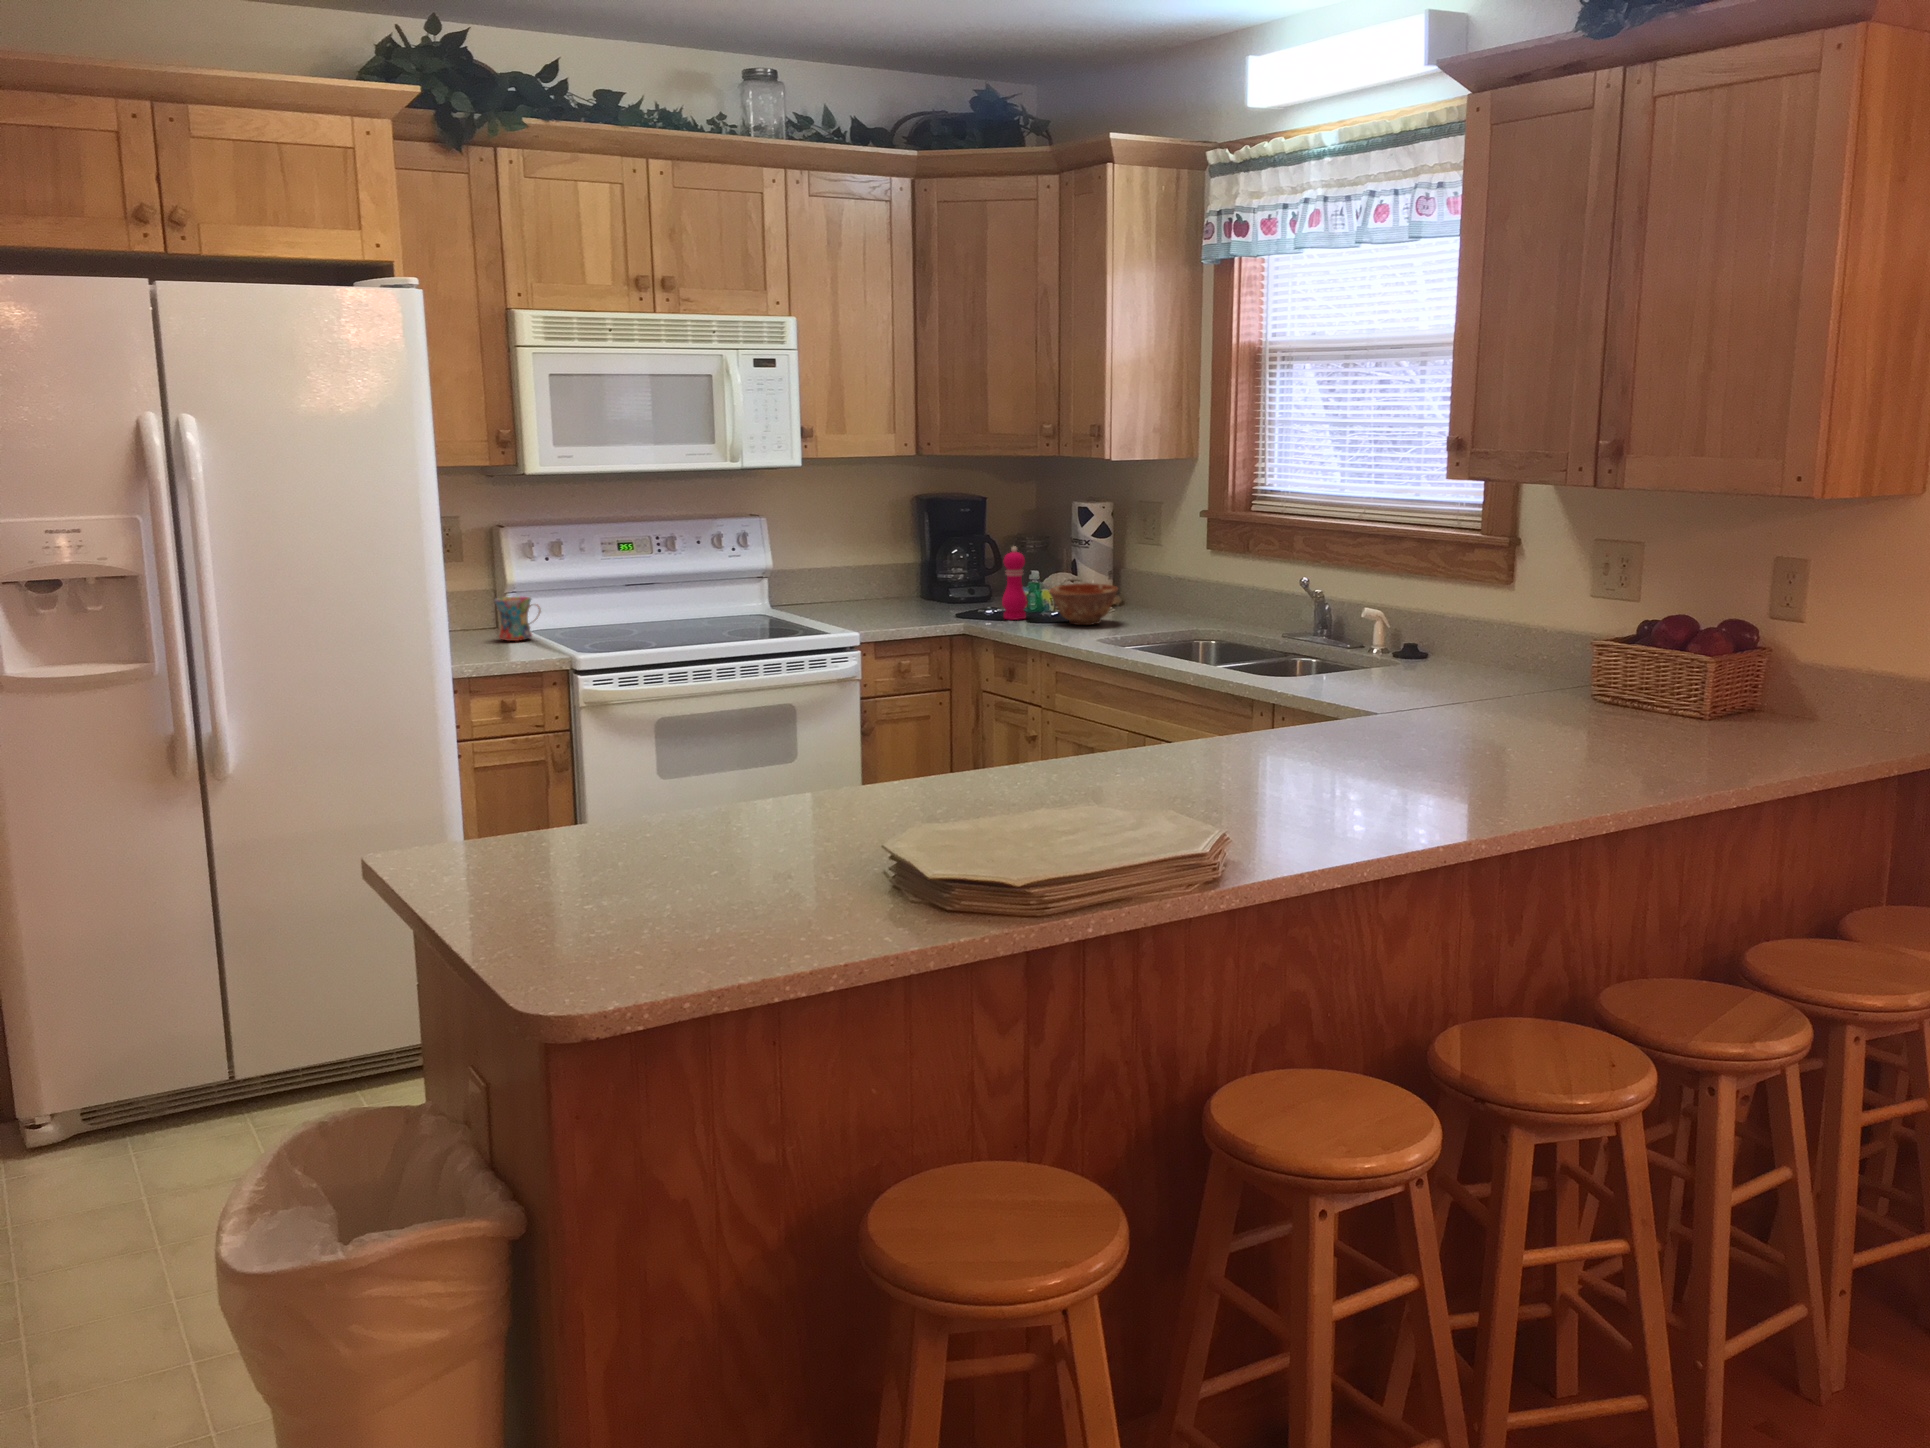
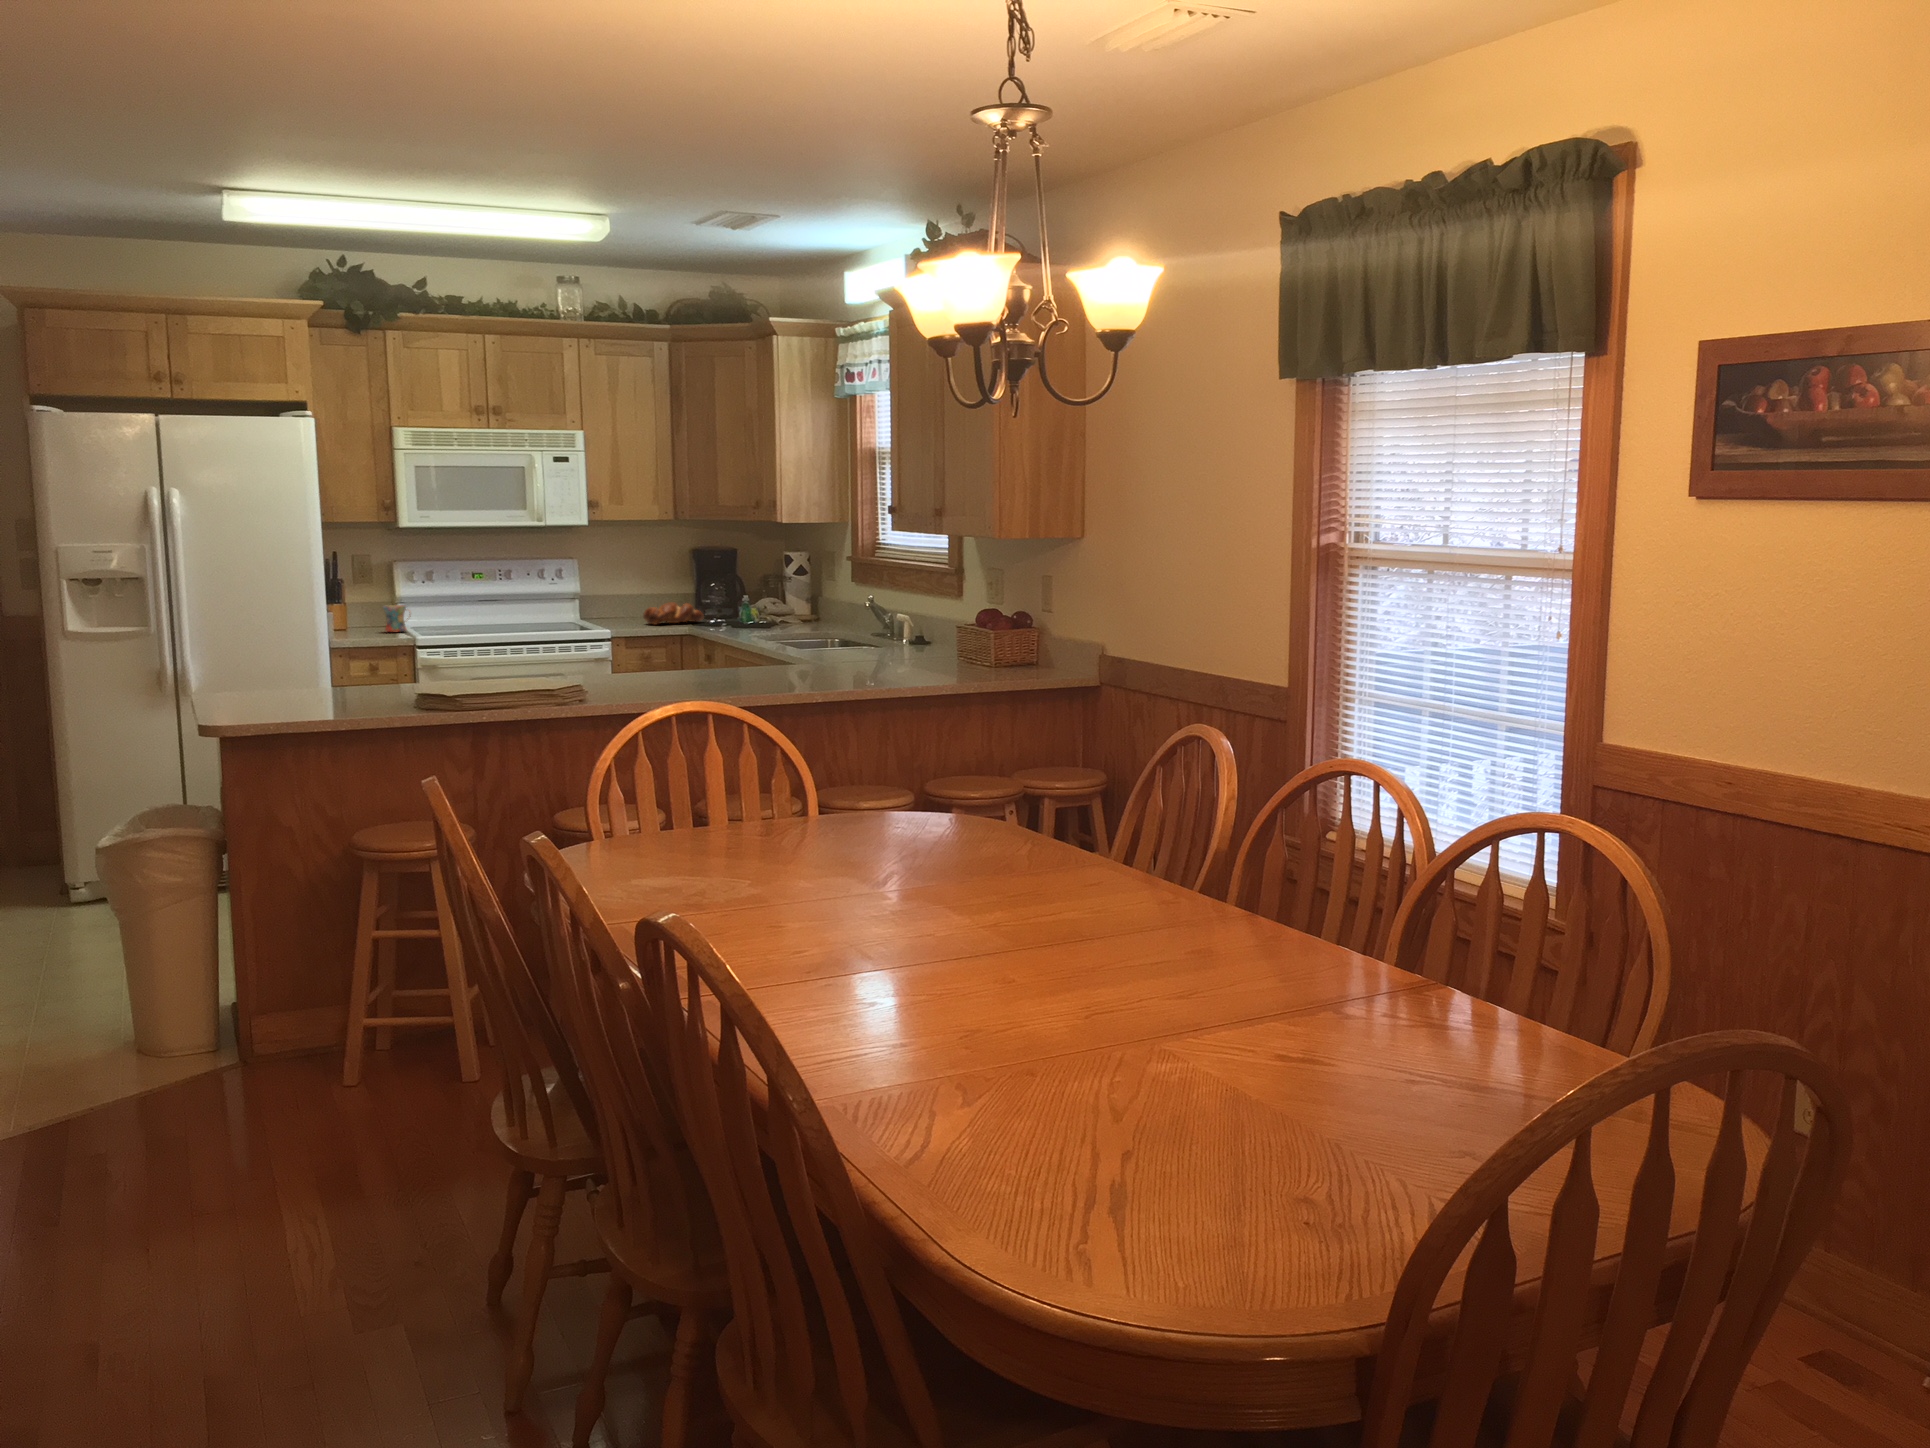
pepper mill: present [1002,547,1028,620] -> none [718,579,735,627]
bread loaf: none [879,581,965,617] -> present [643,602,704,625]
ceramic bowl: present [1049,583,1118,625] -> none [741,603,787,629]

